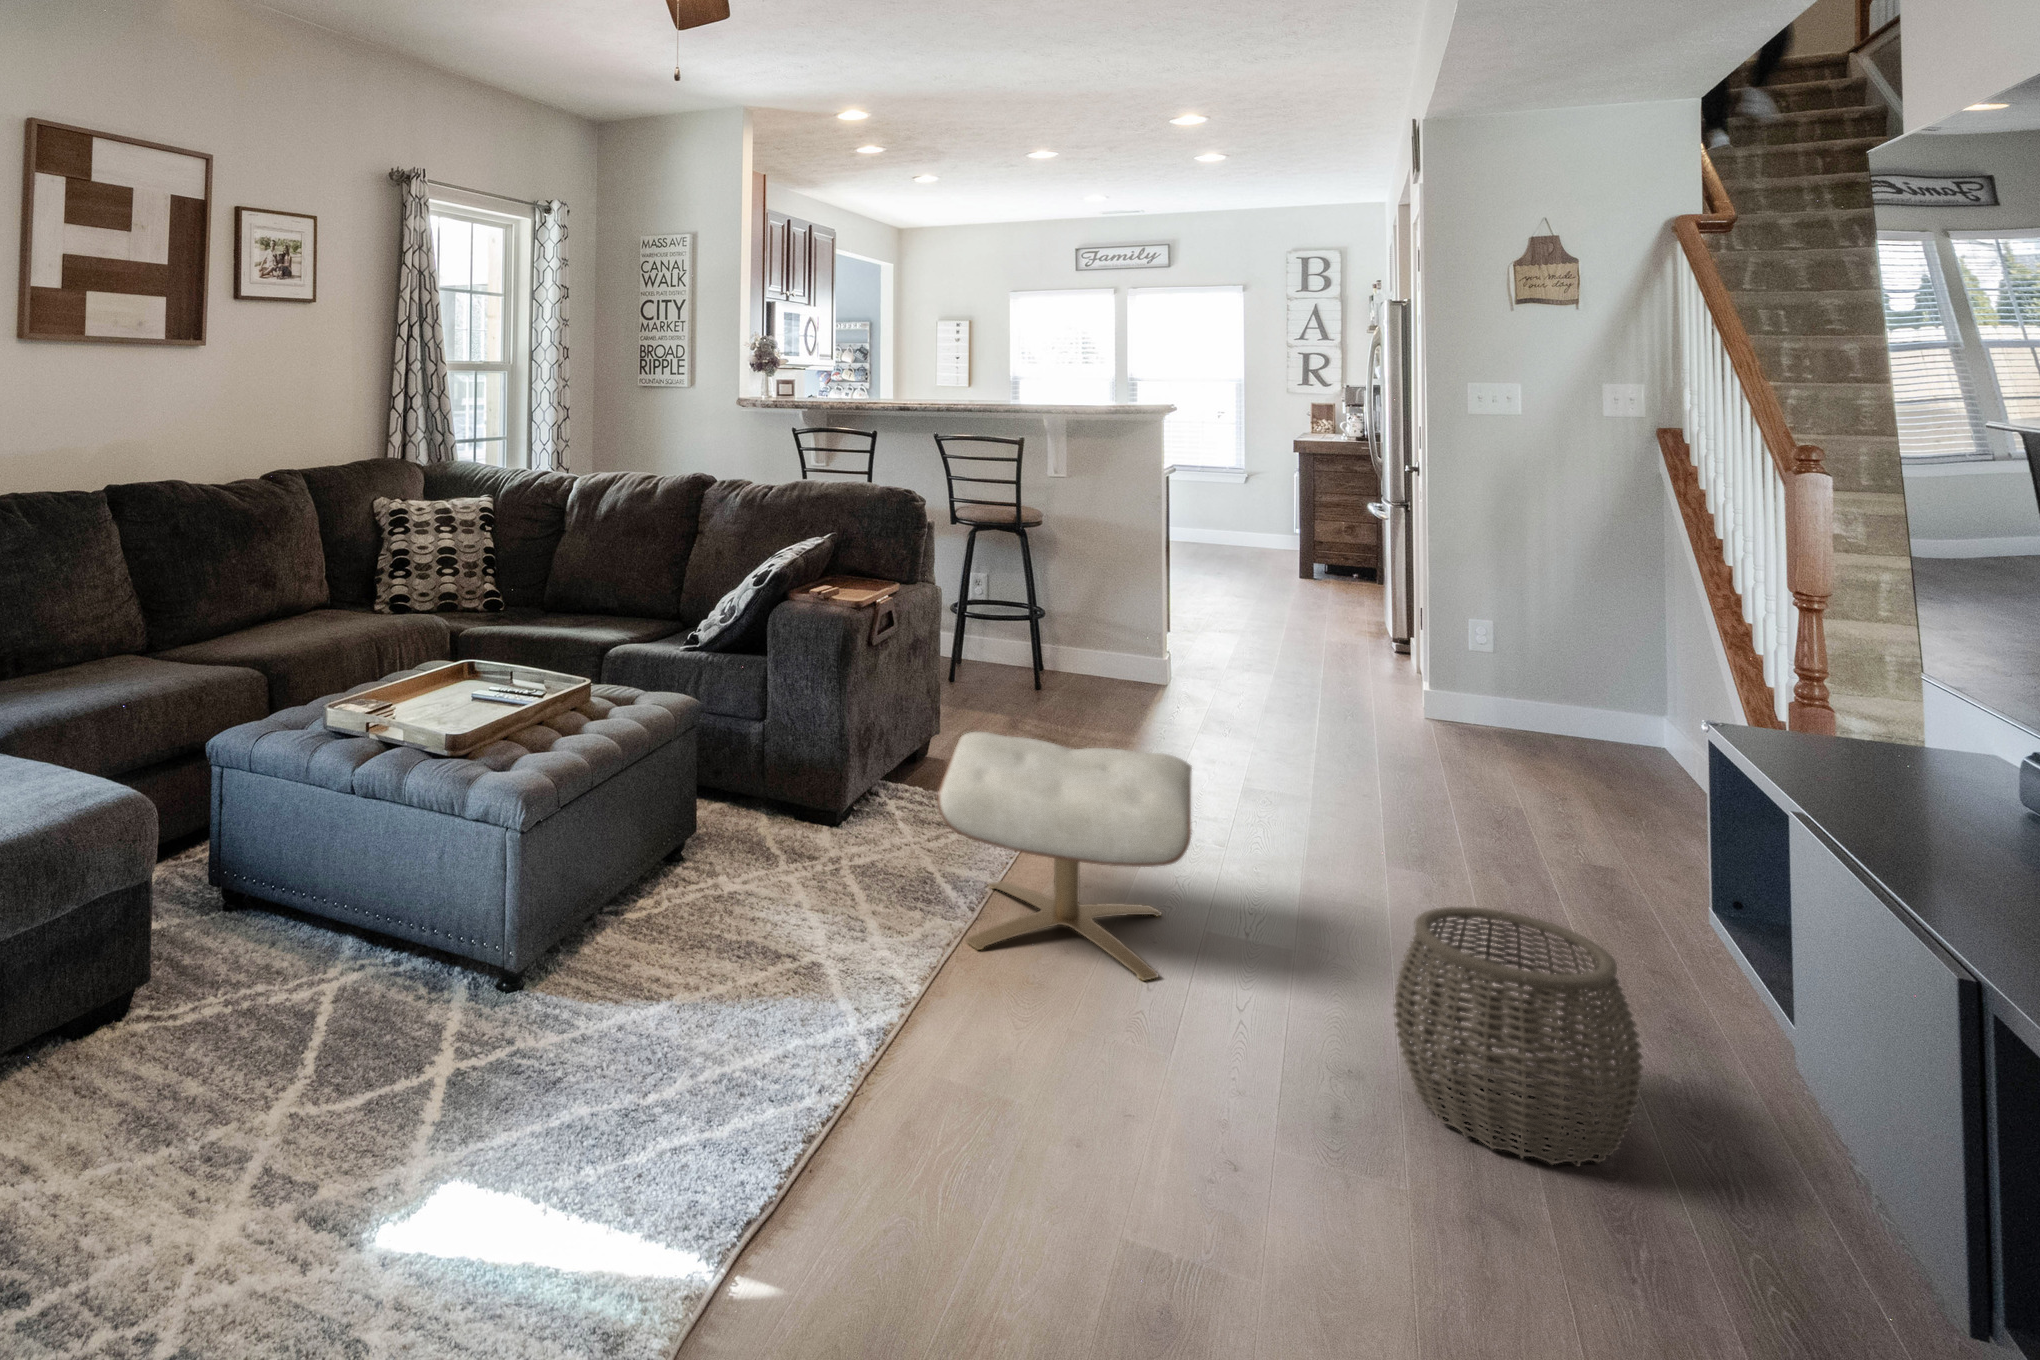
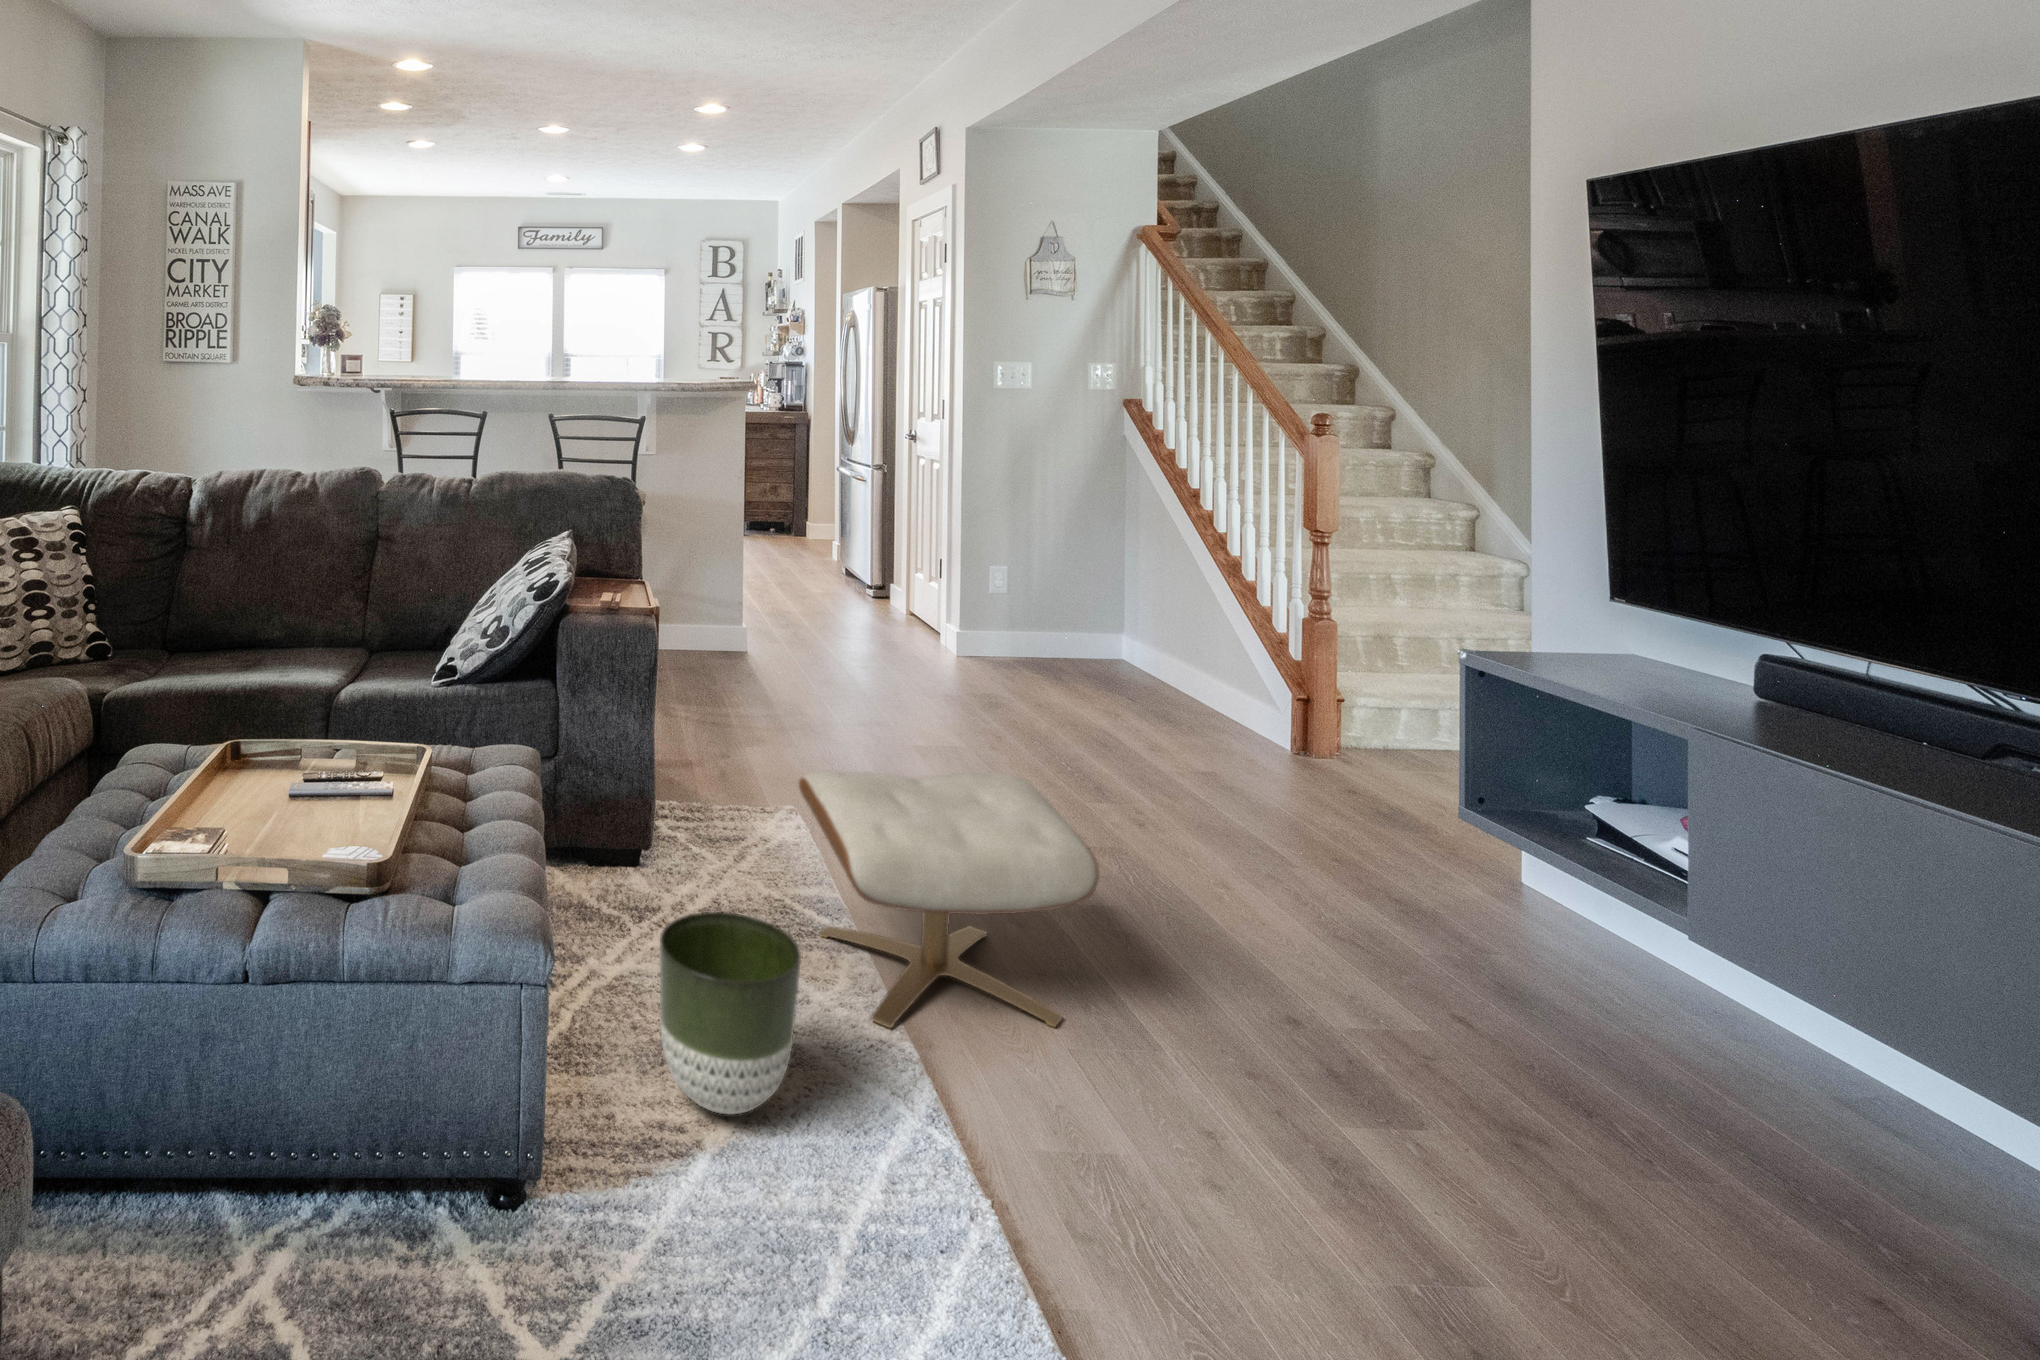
planter: none [726,810,840,964] -> present [660,912,801,1114]
woven basket: present [1394,907,1643,1166] -> none [1331,909,1576,1161]

